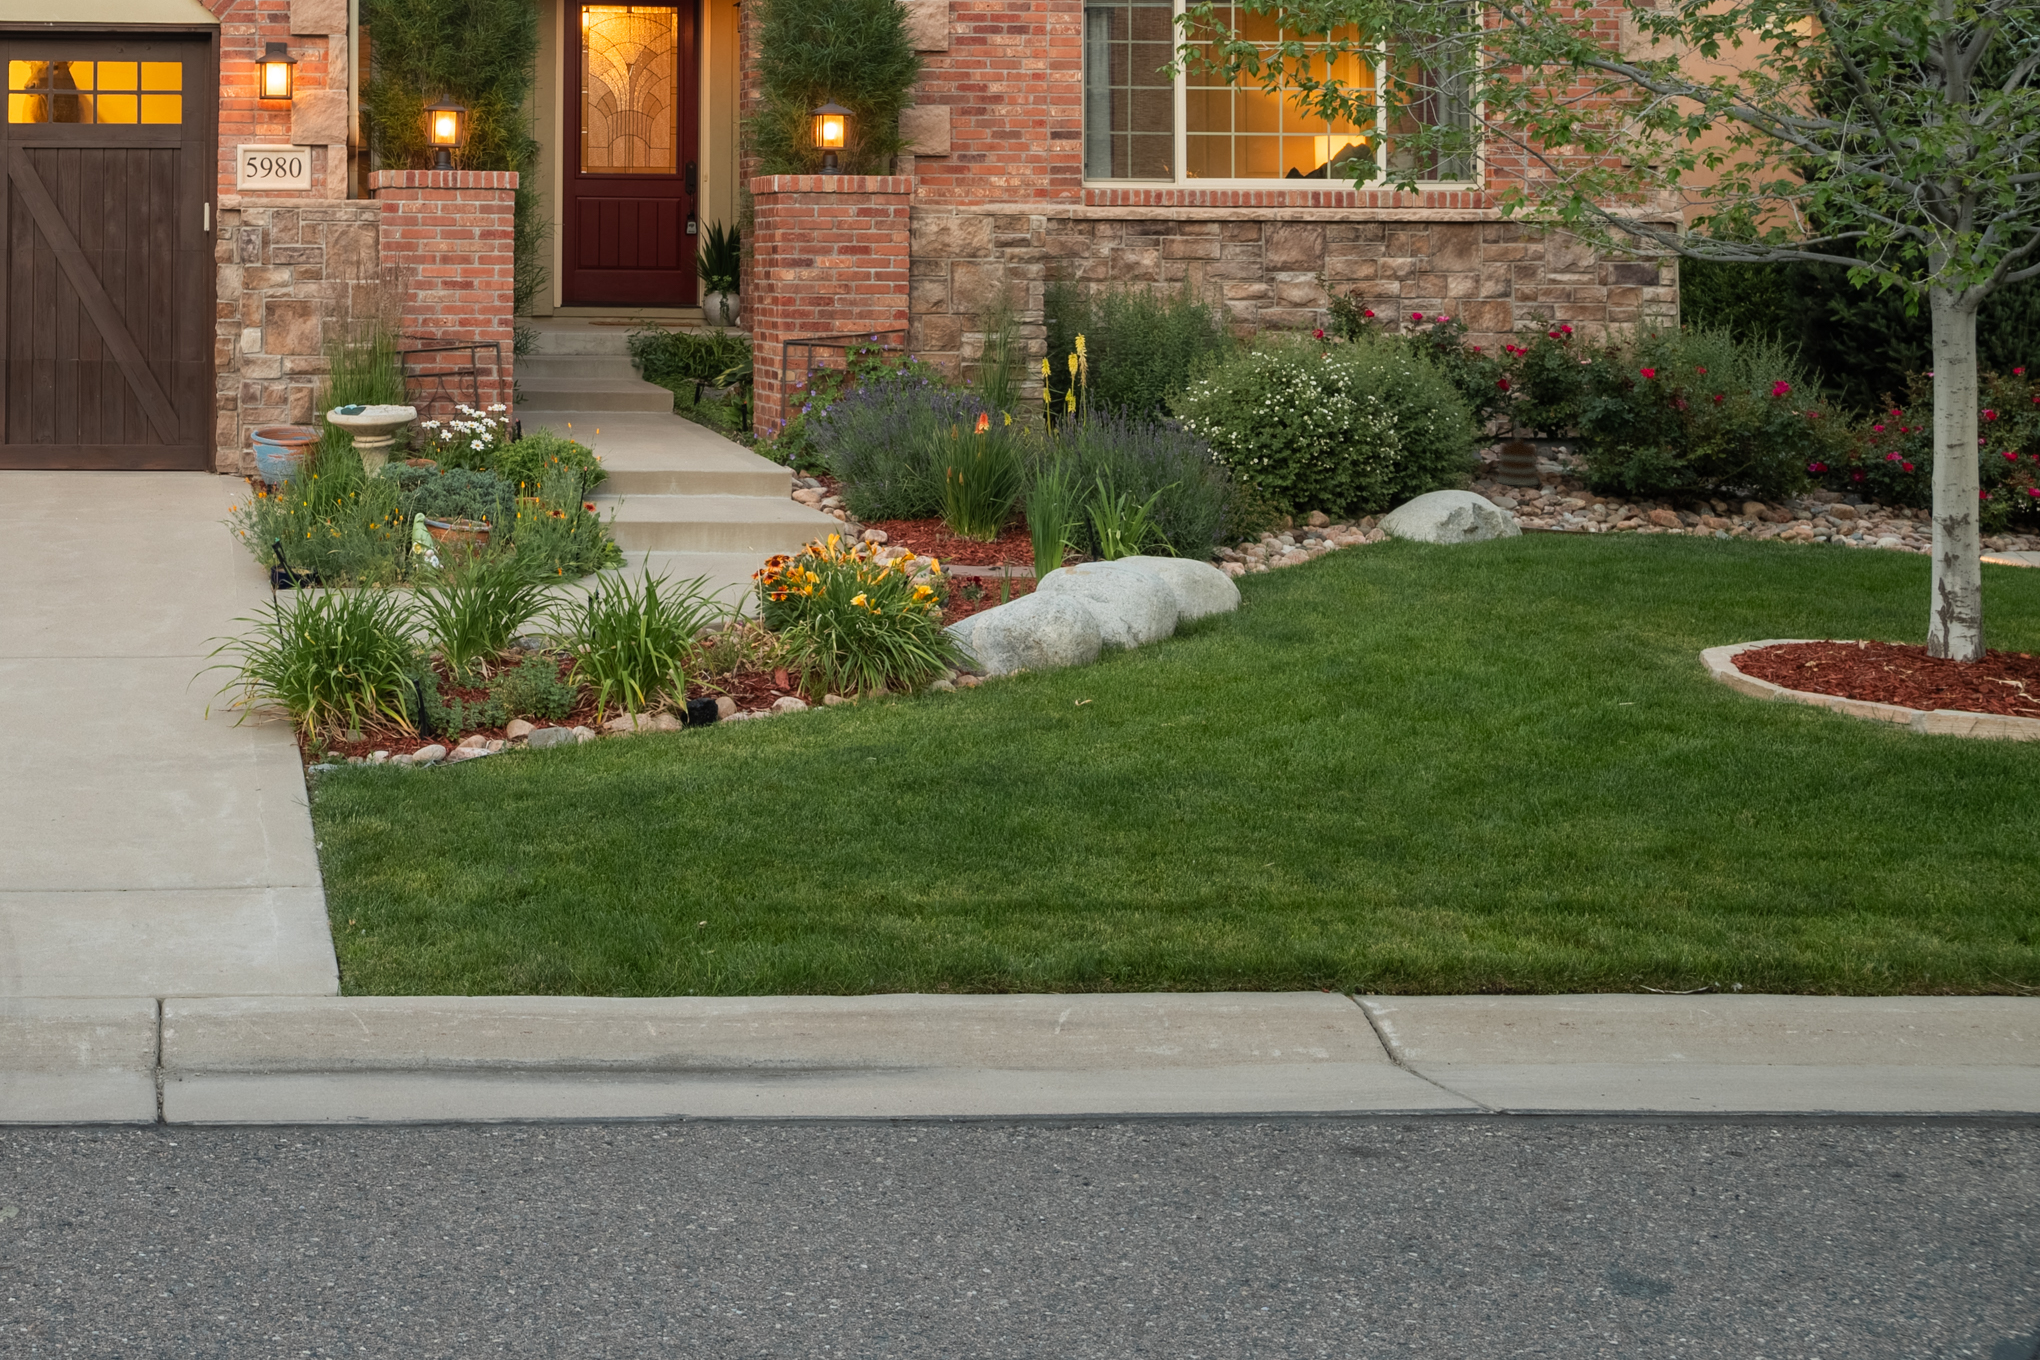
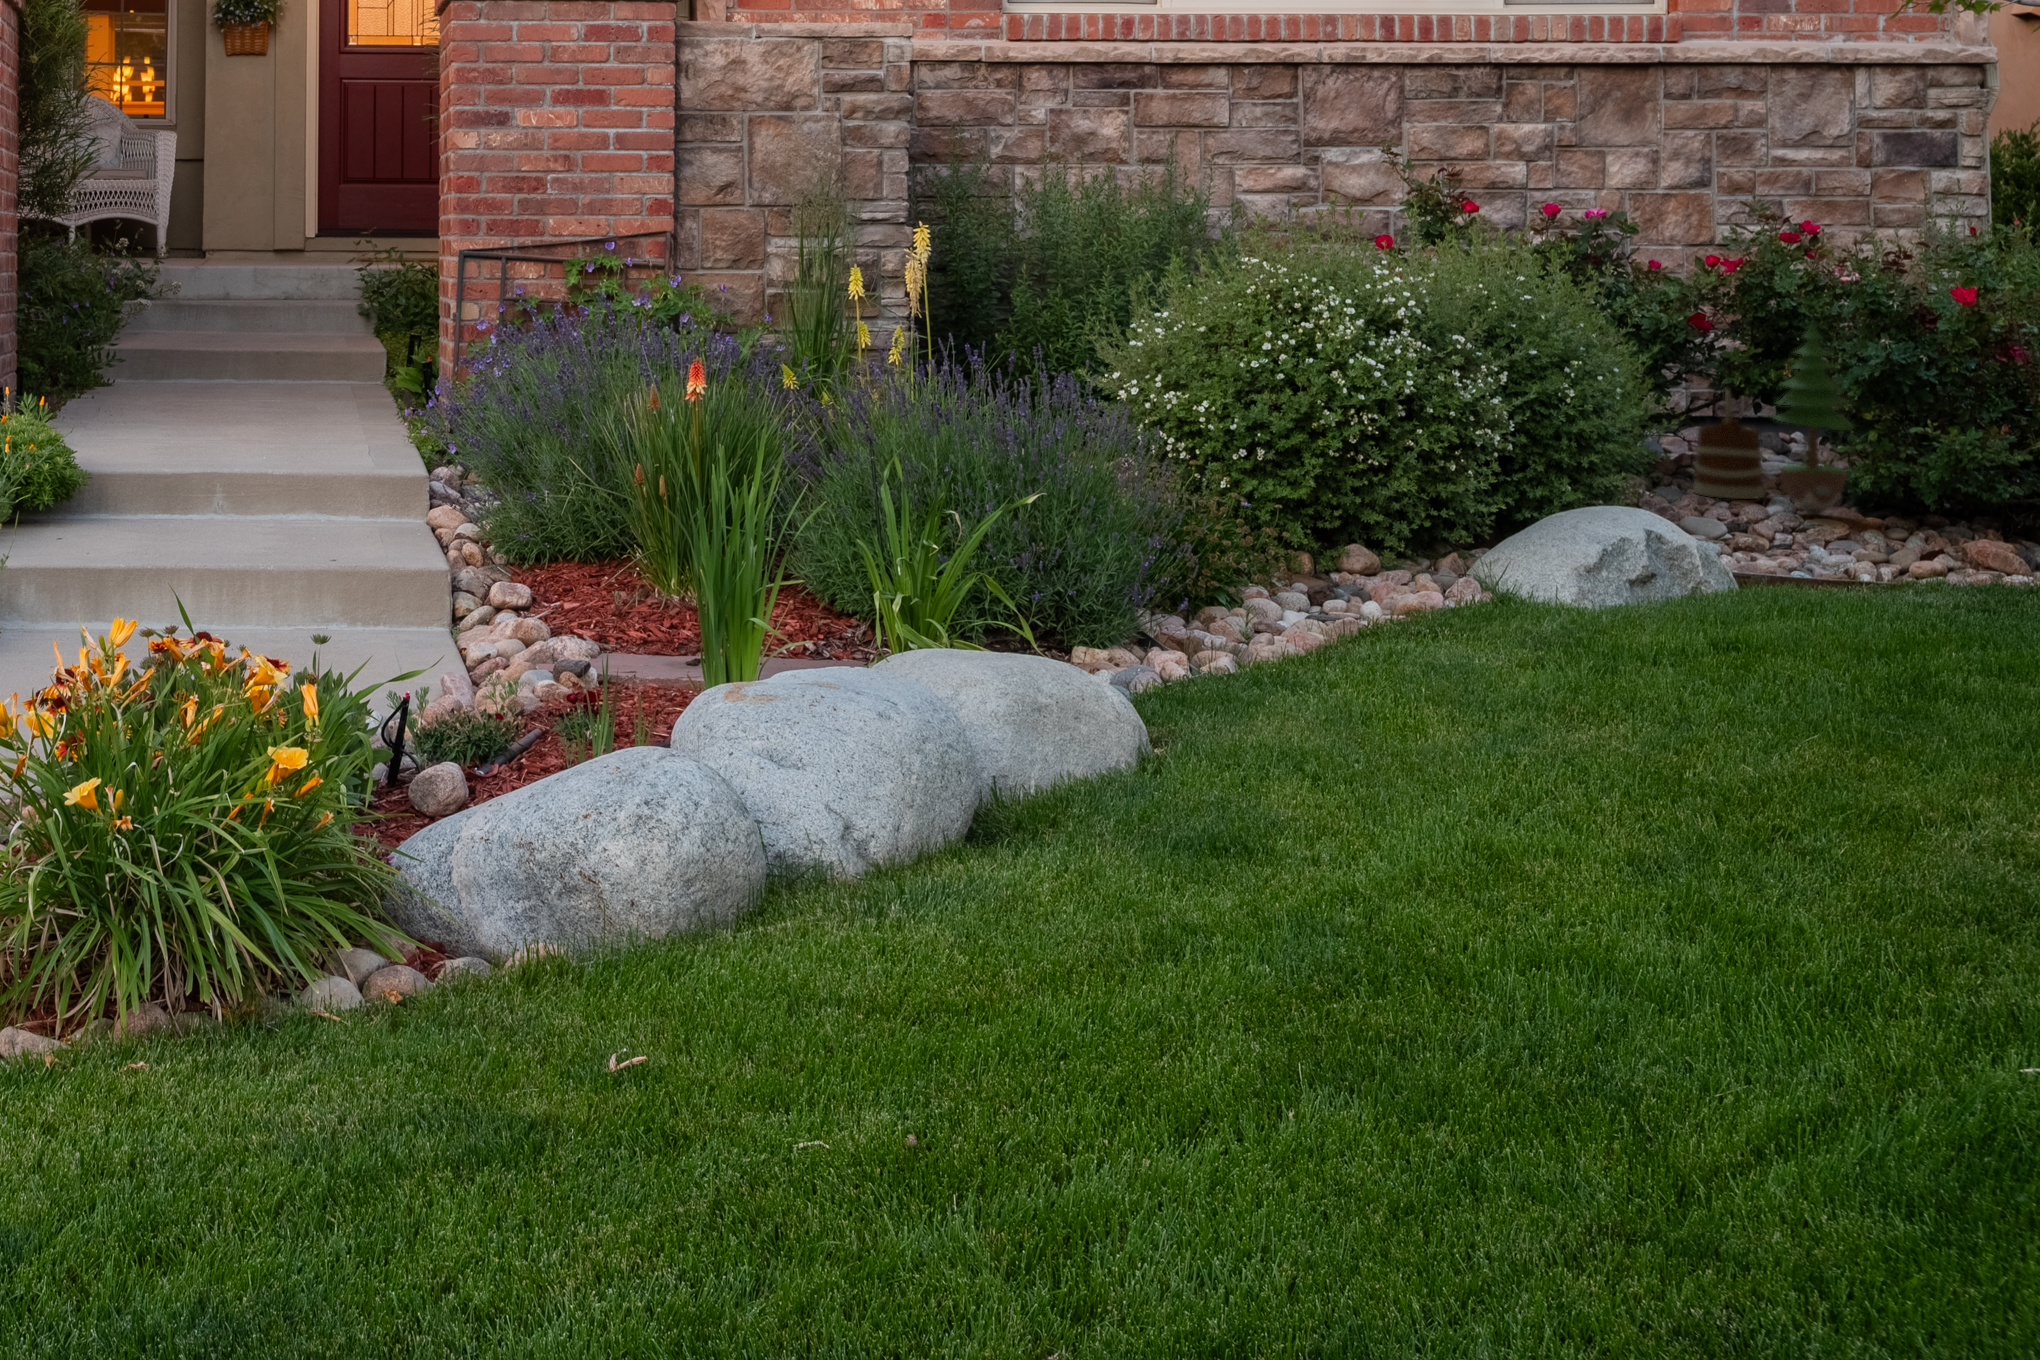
potted tree: none [1540,385,1586,495] -> present [1774,324,1853,515]

